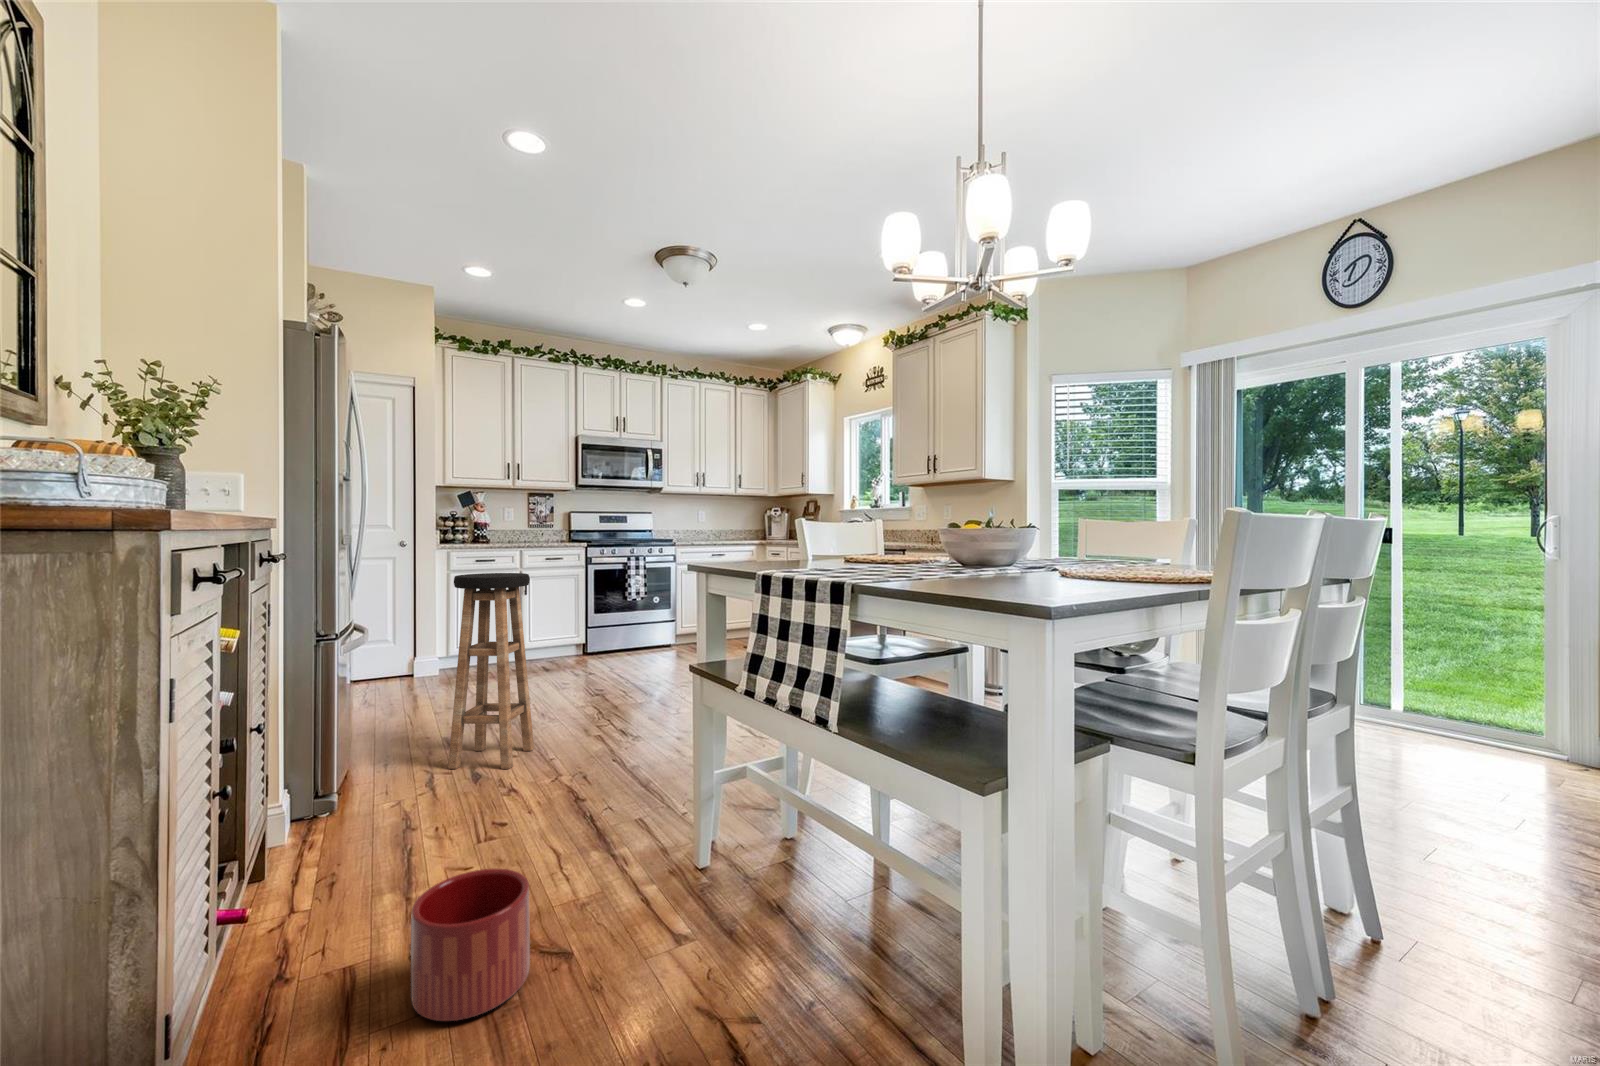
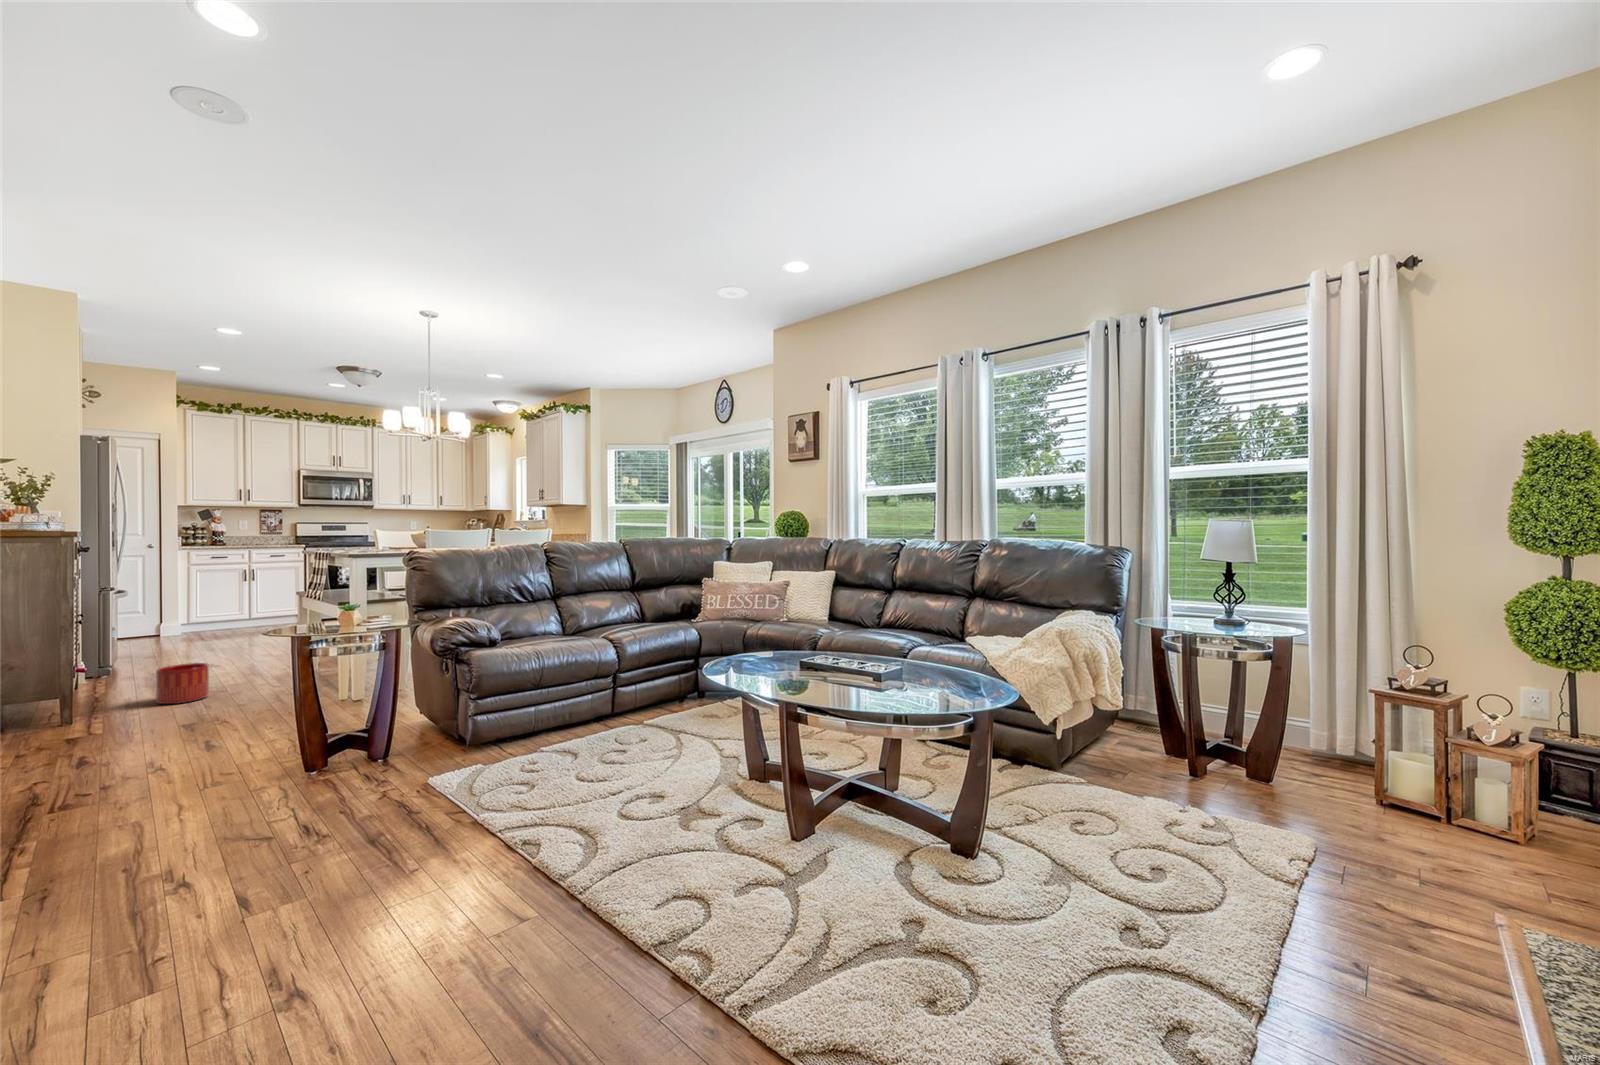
bar stool: present [448,573,534,769] -> none [181,560,240,664]

